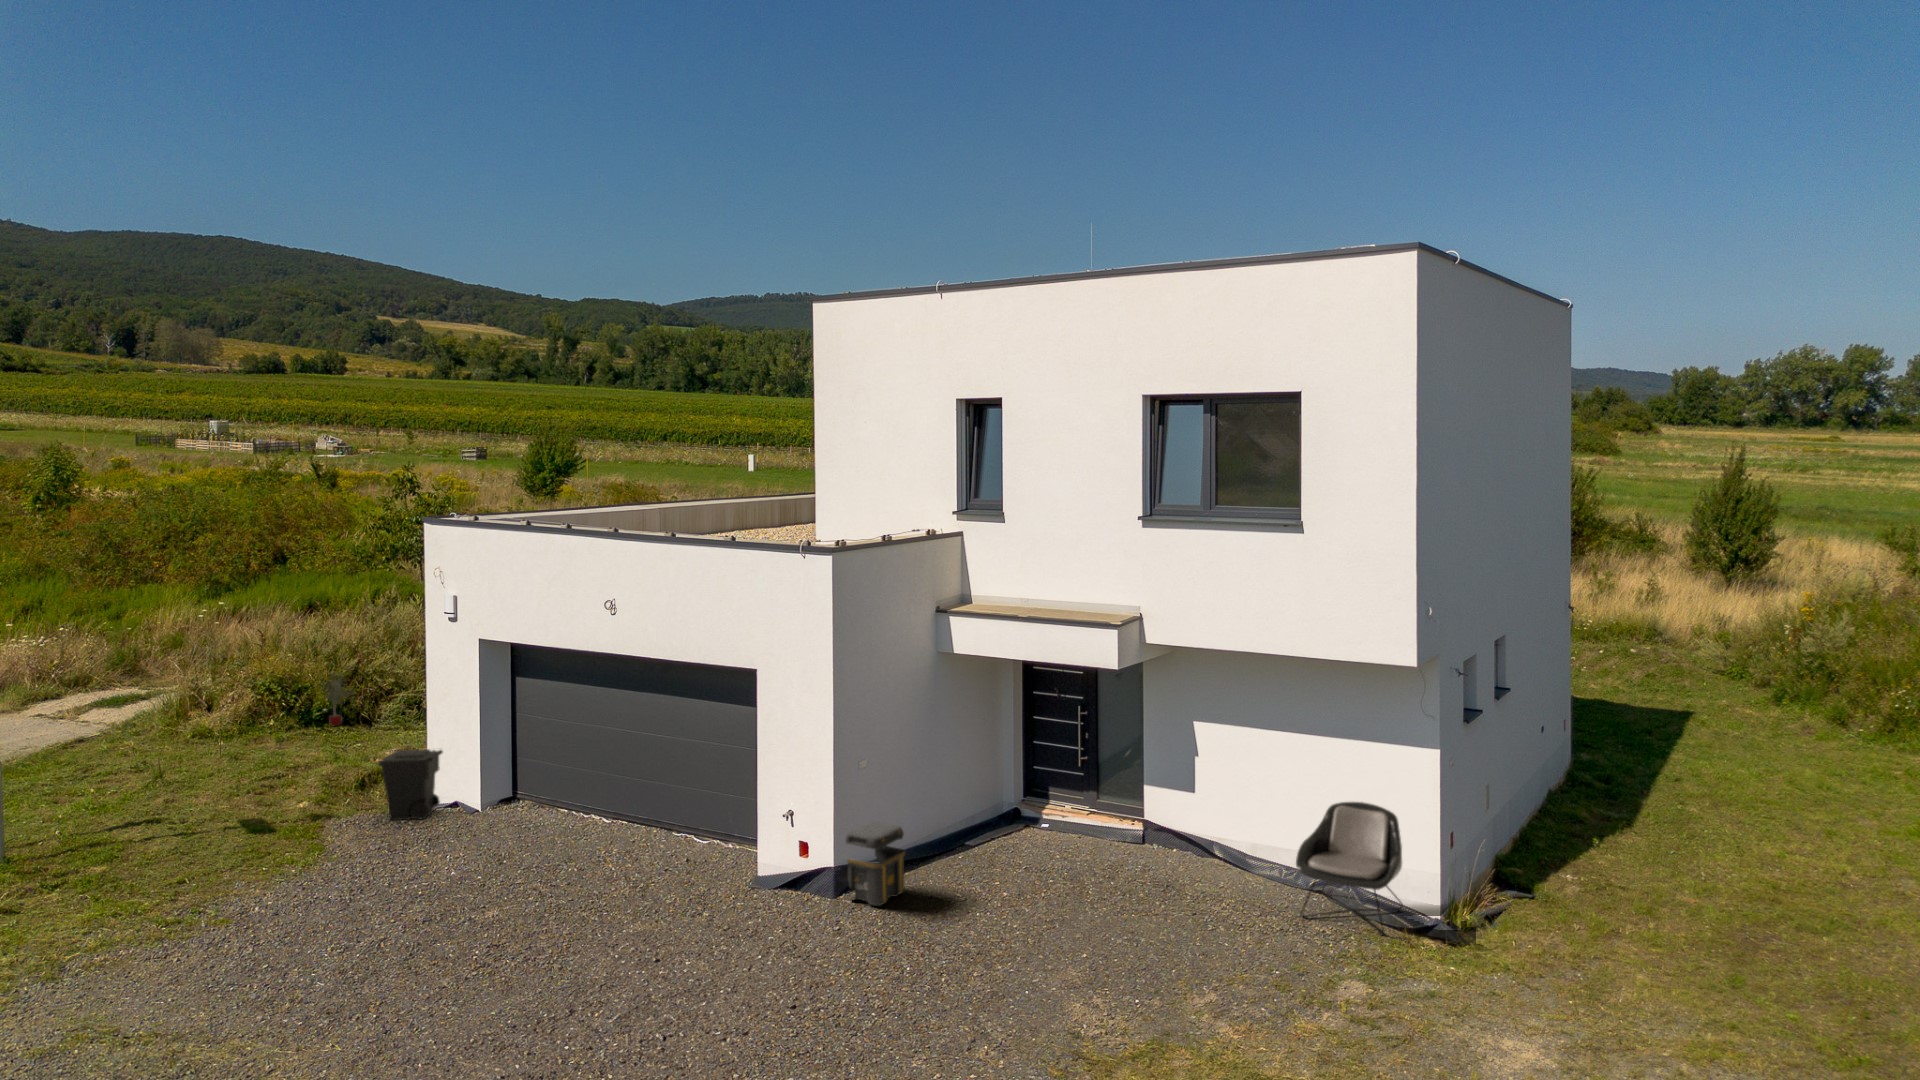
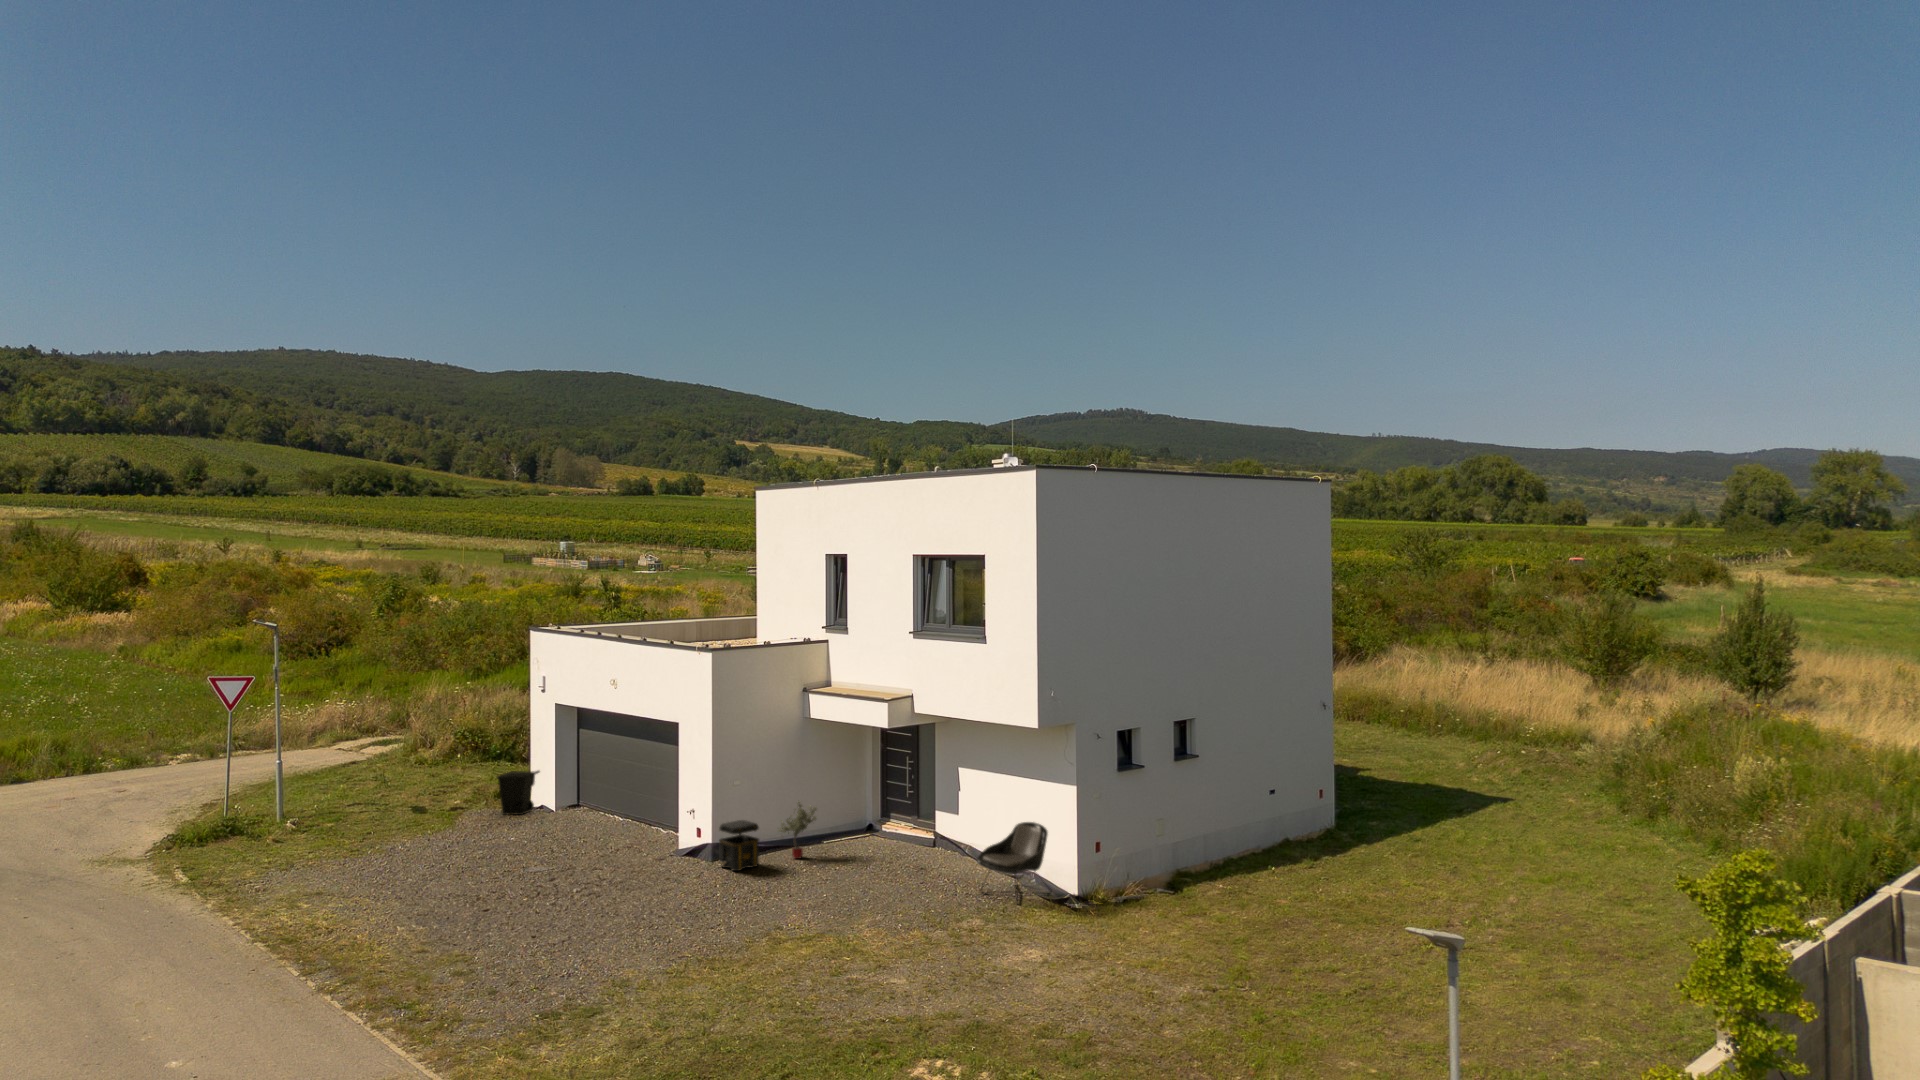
potted tree: present [325,673,355,726] -> present [779,802,817,859]

